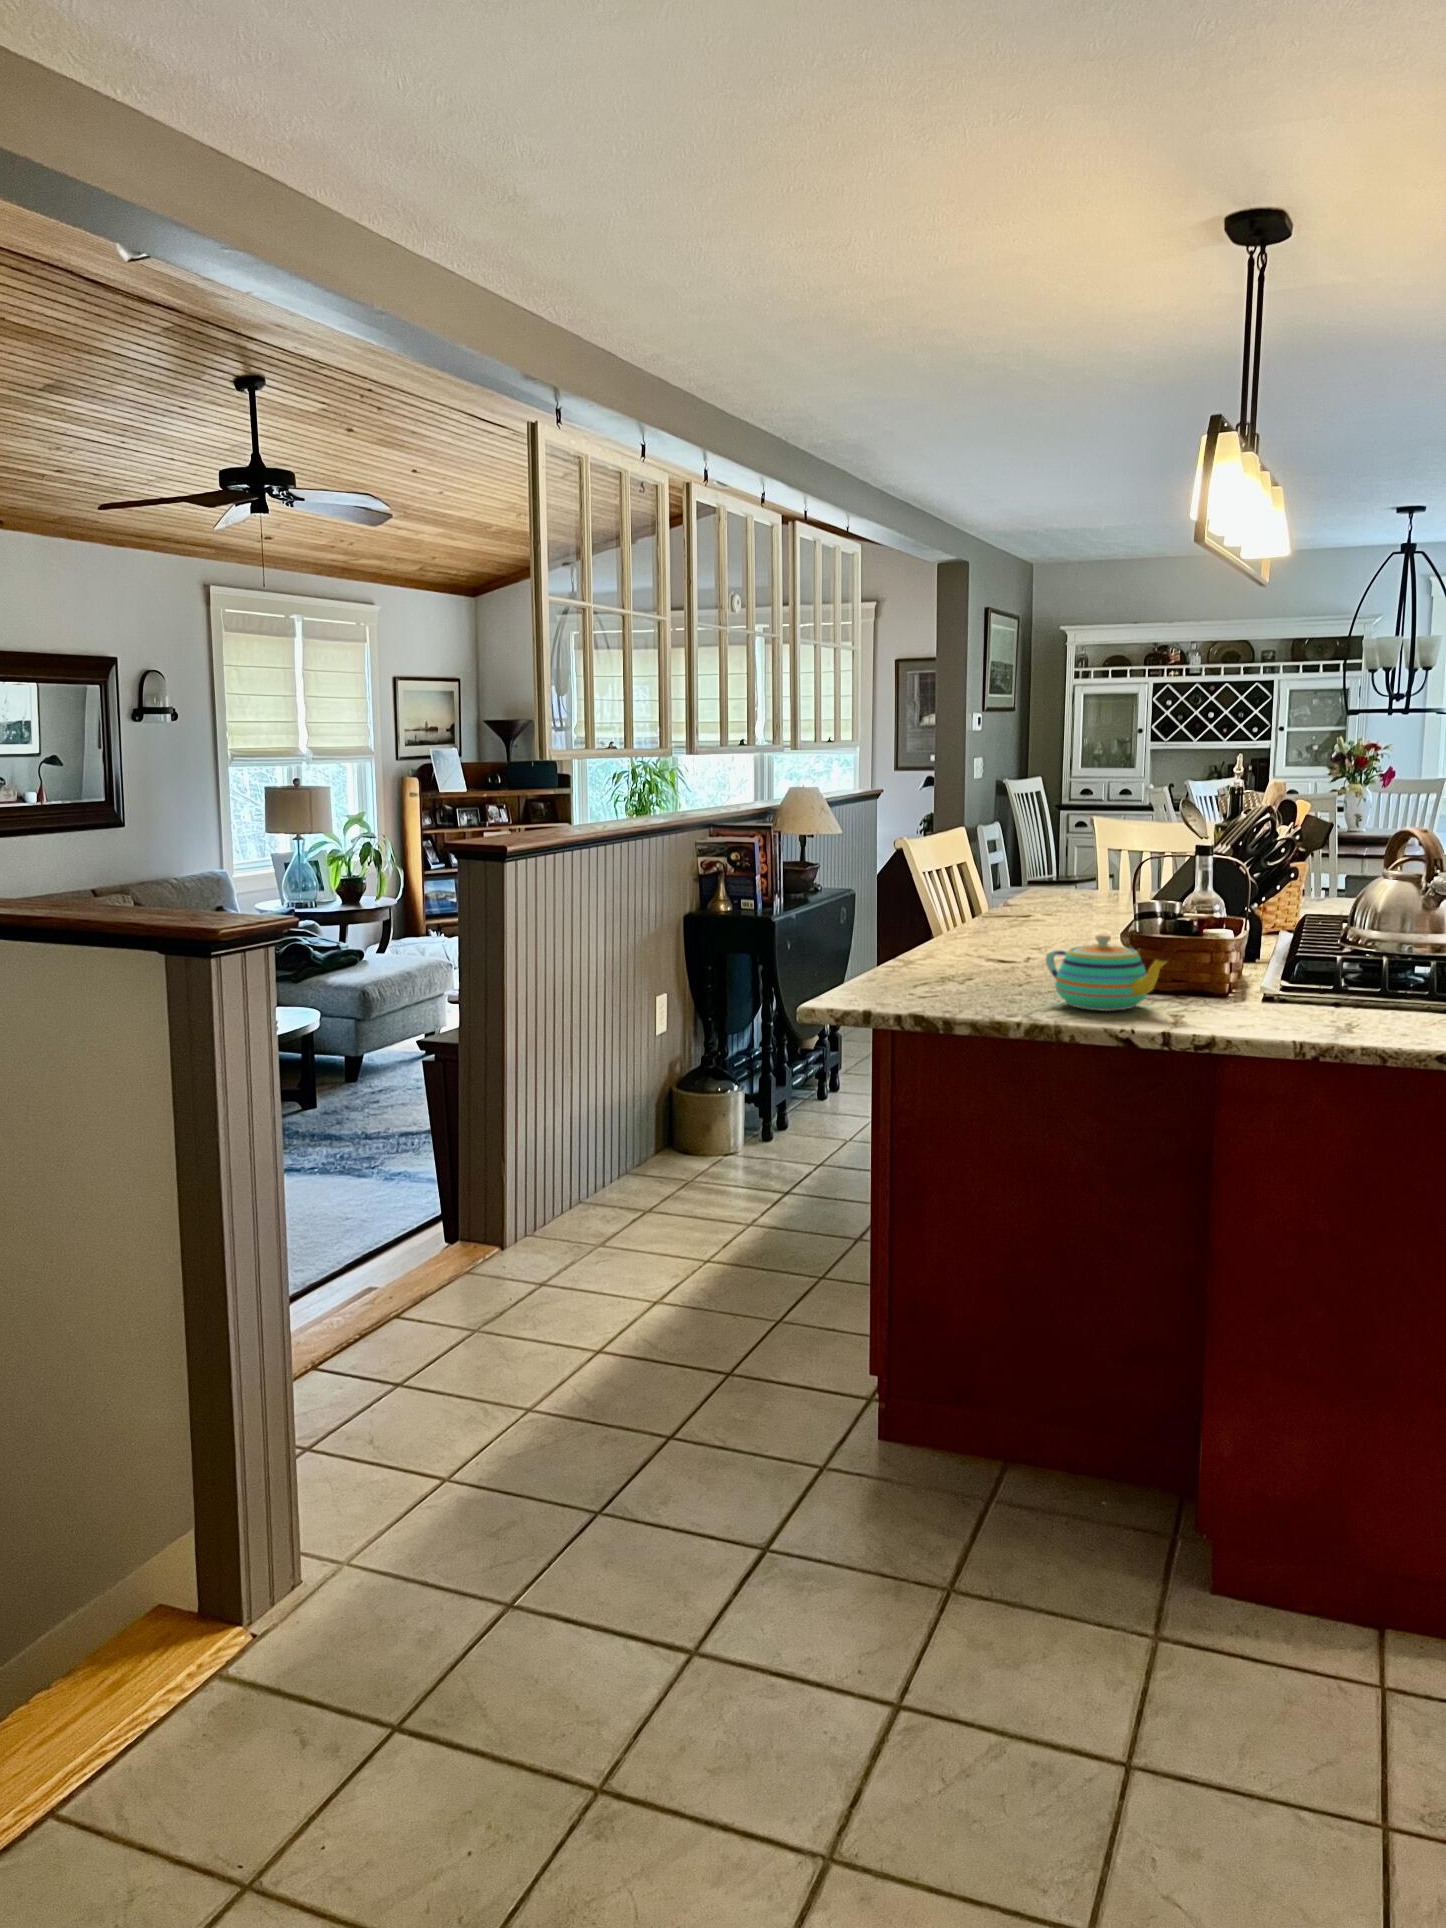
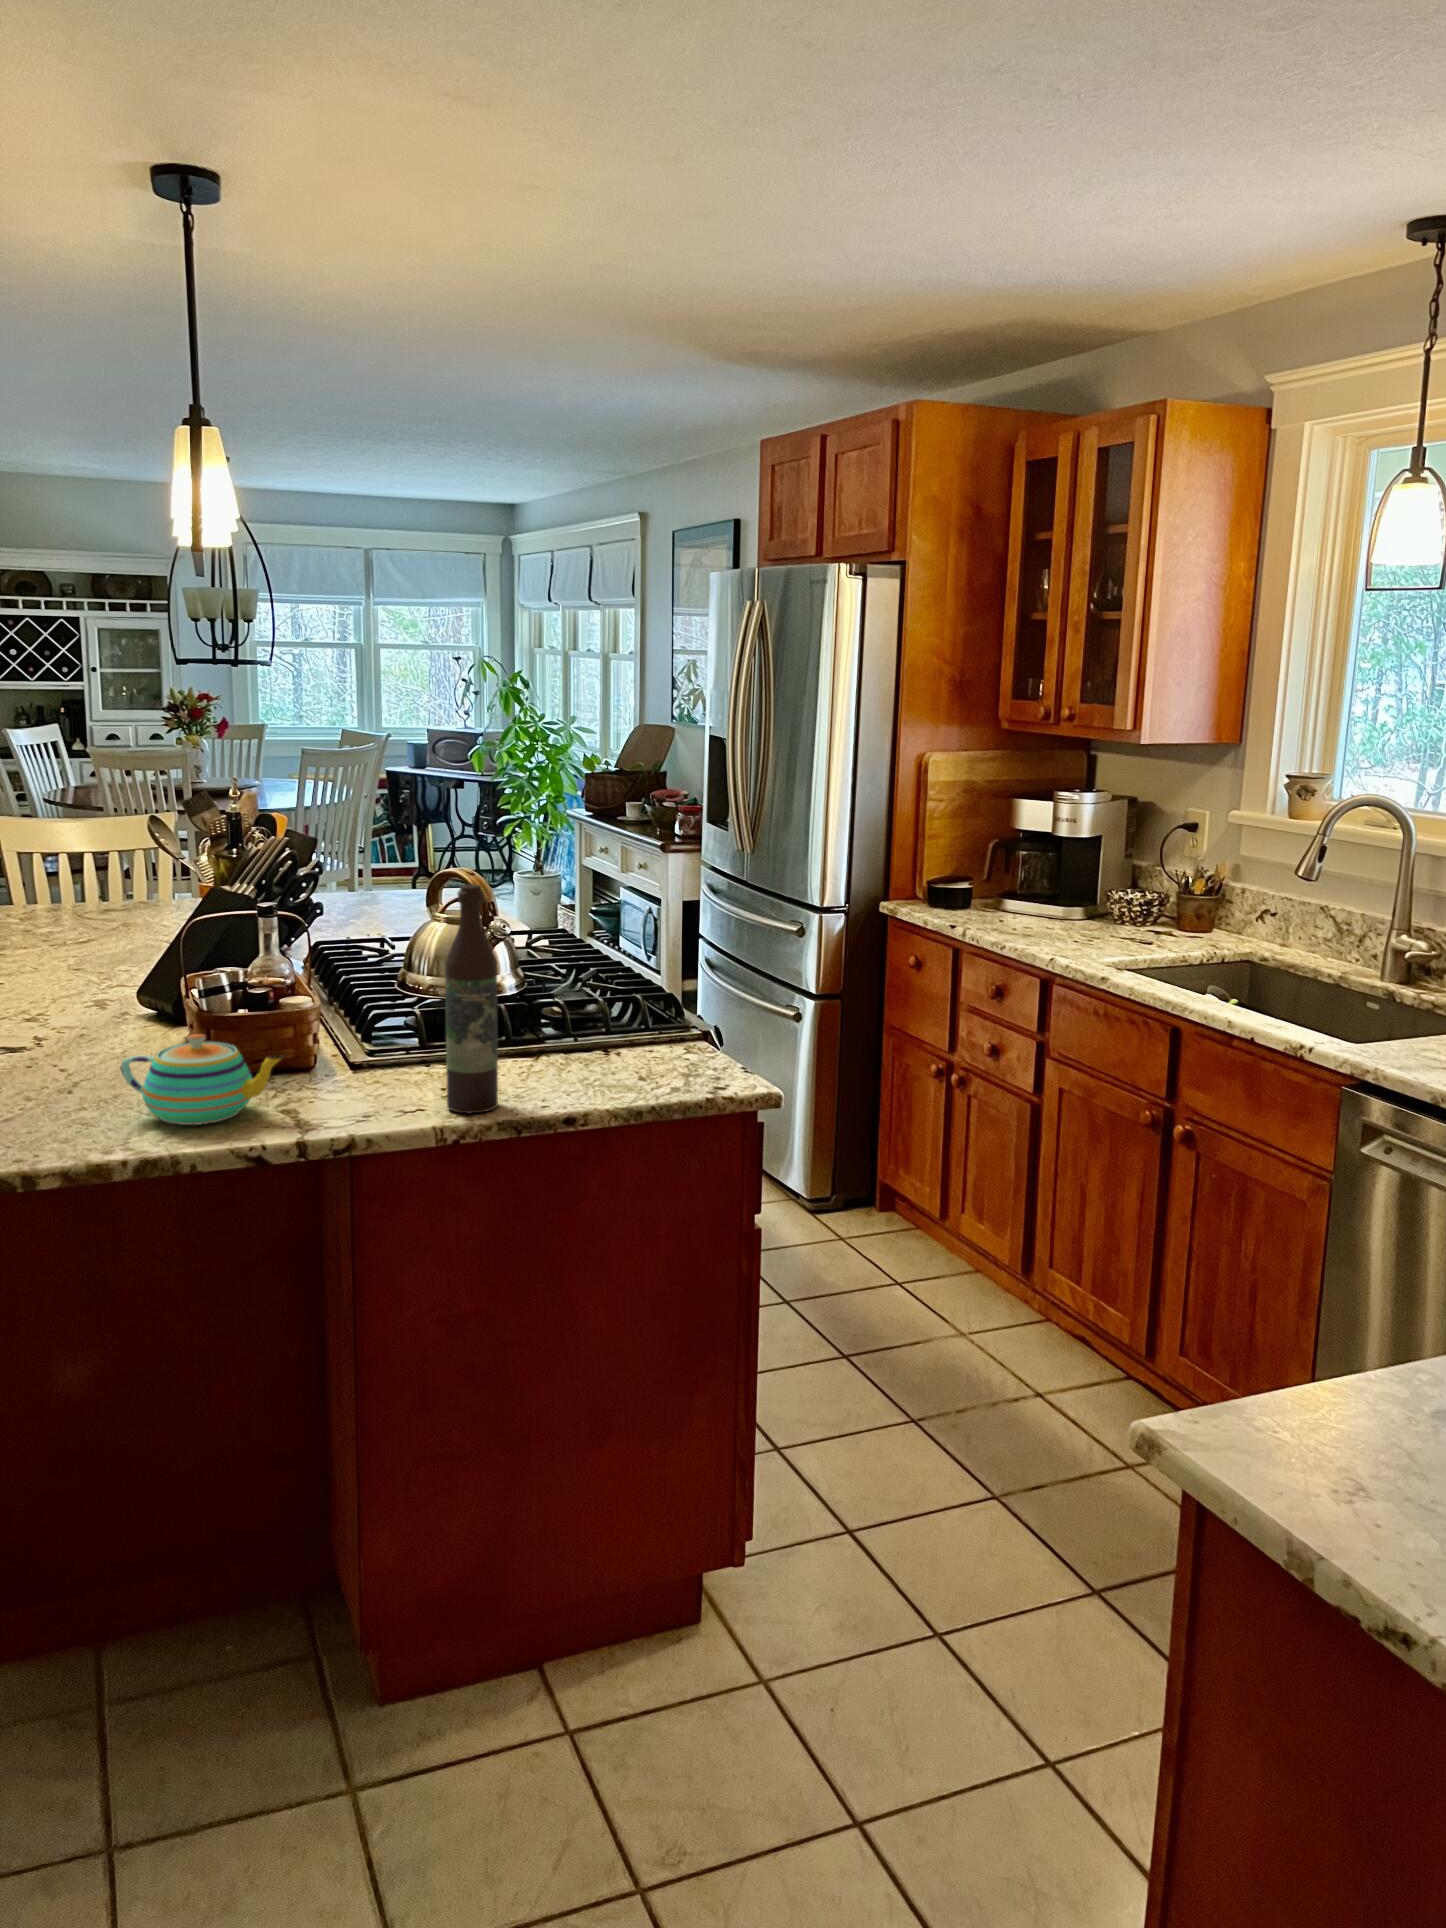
wine bottle: none [1319,810,1381,1037] -> present [445,884,498,1113]

